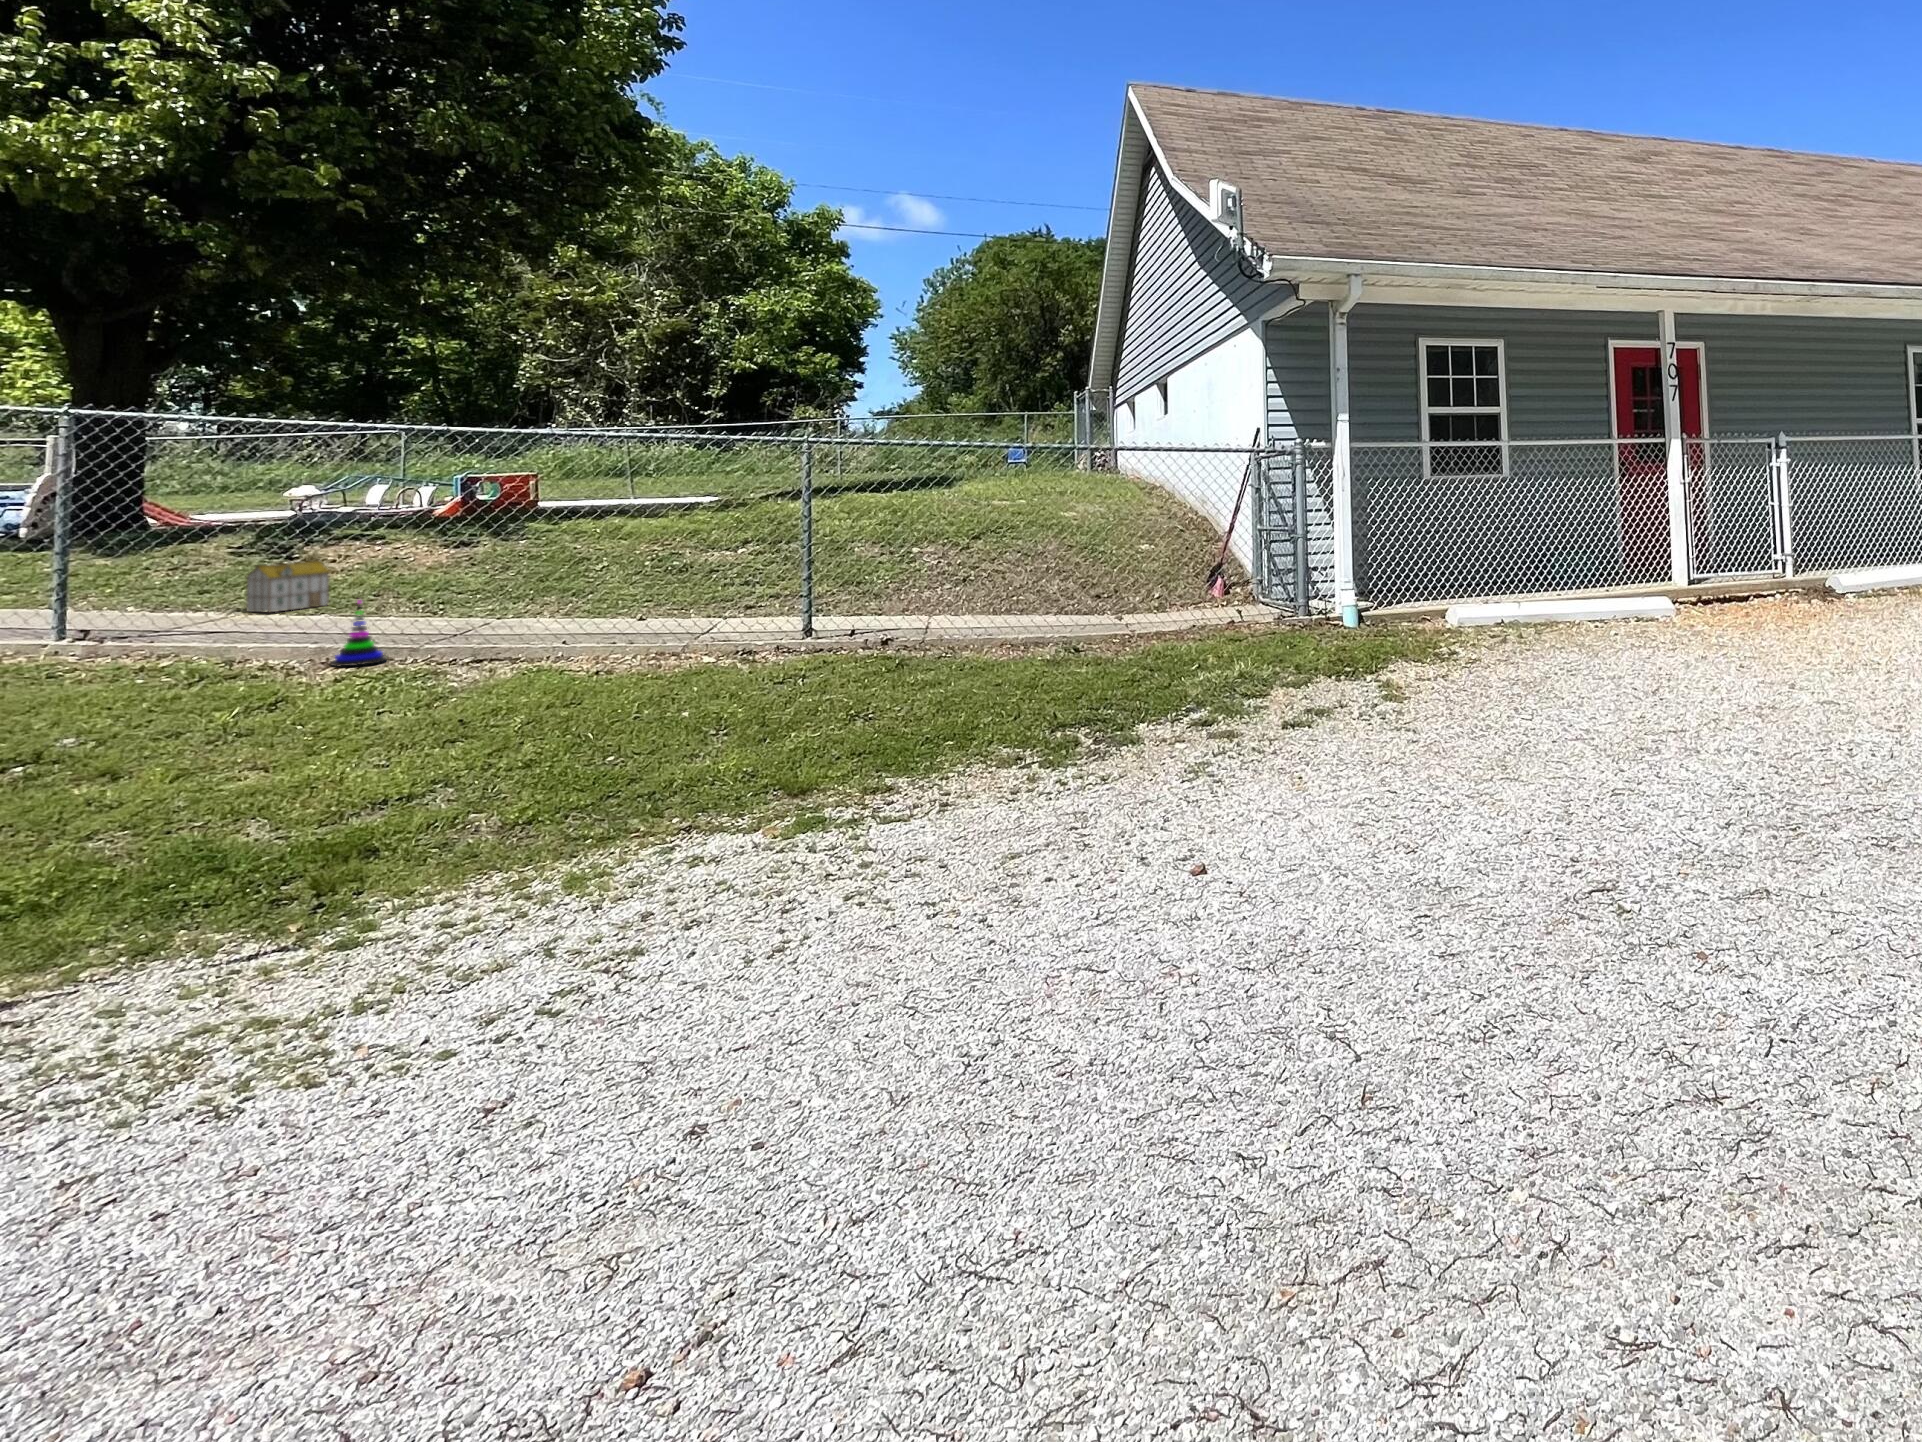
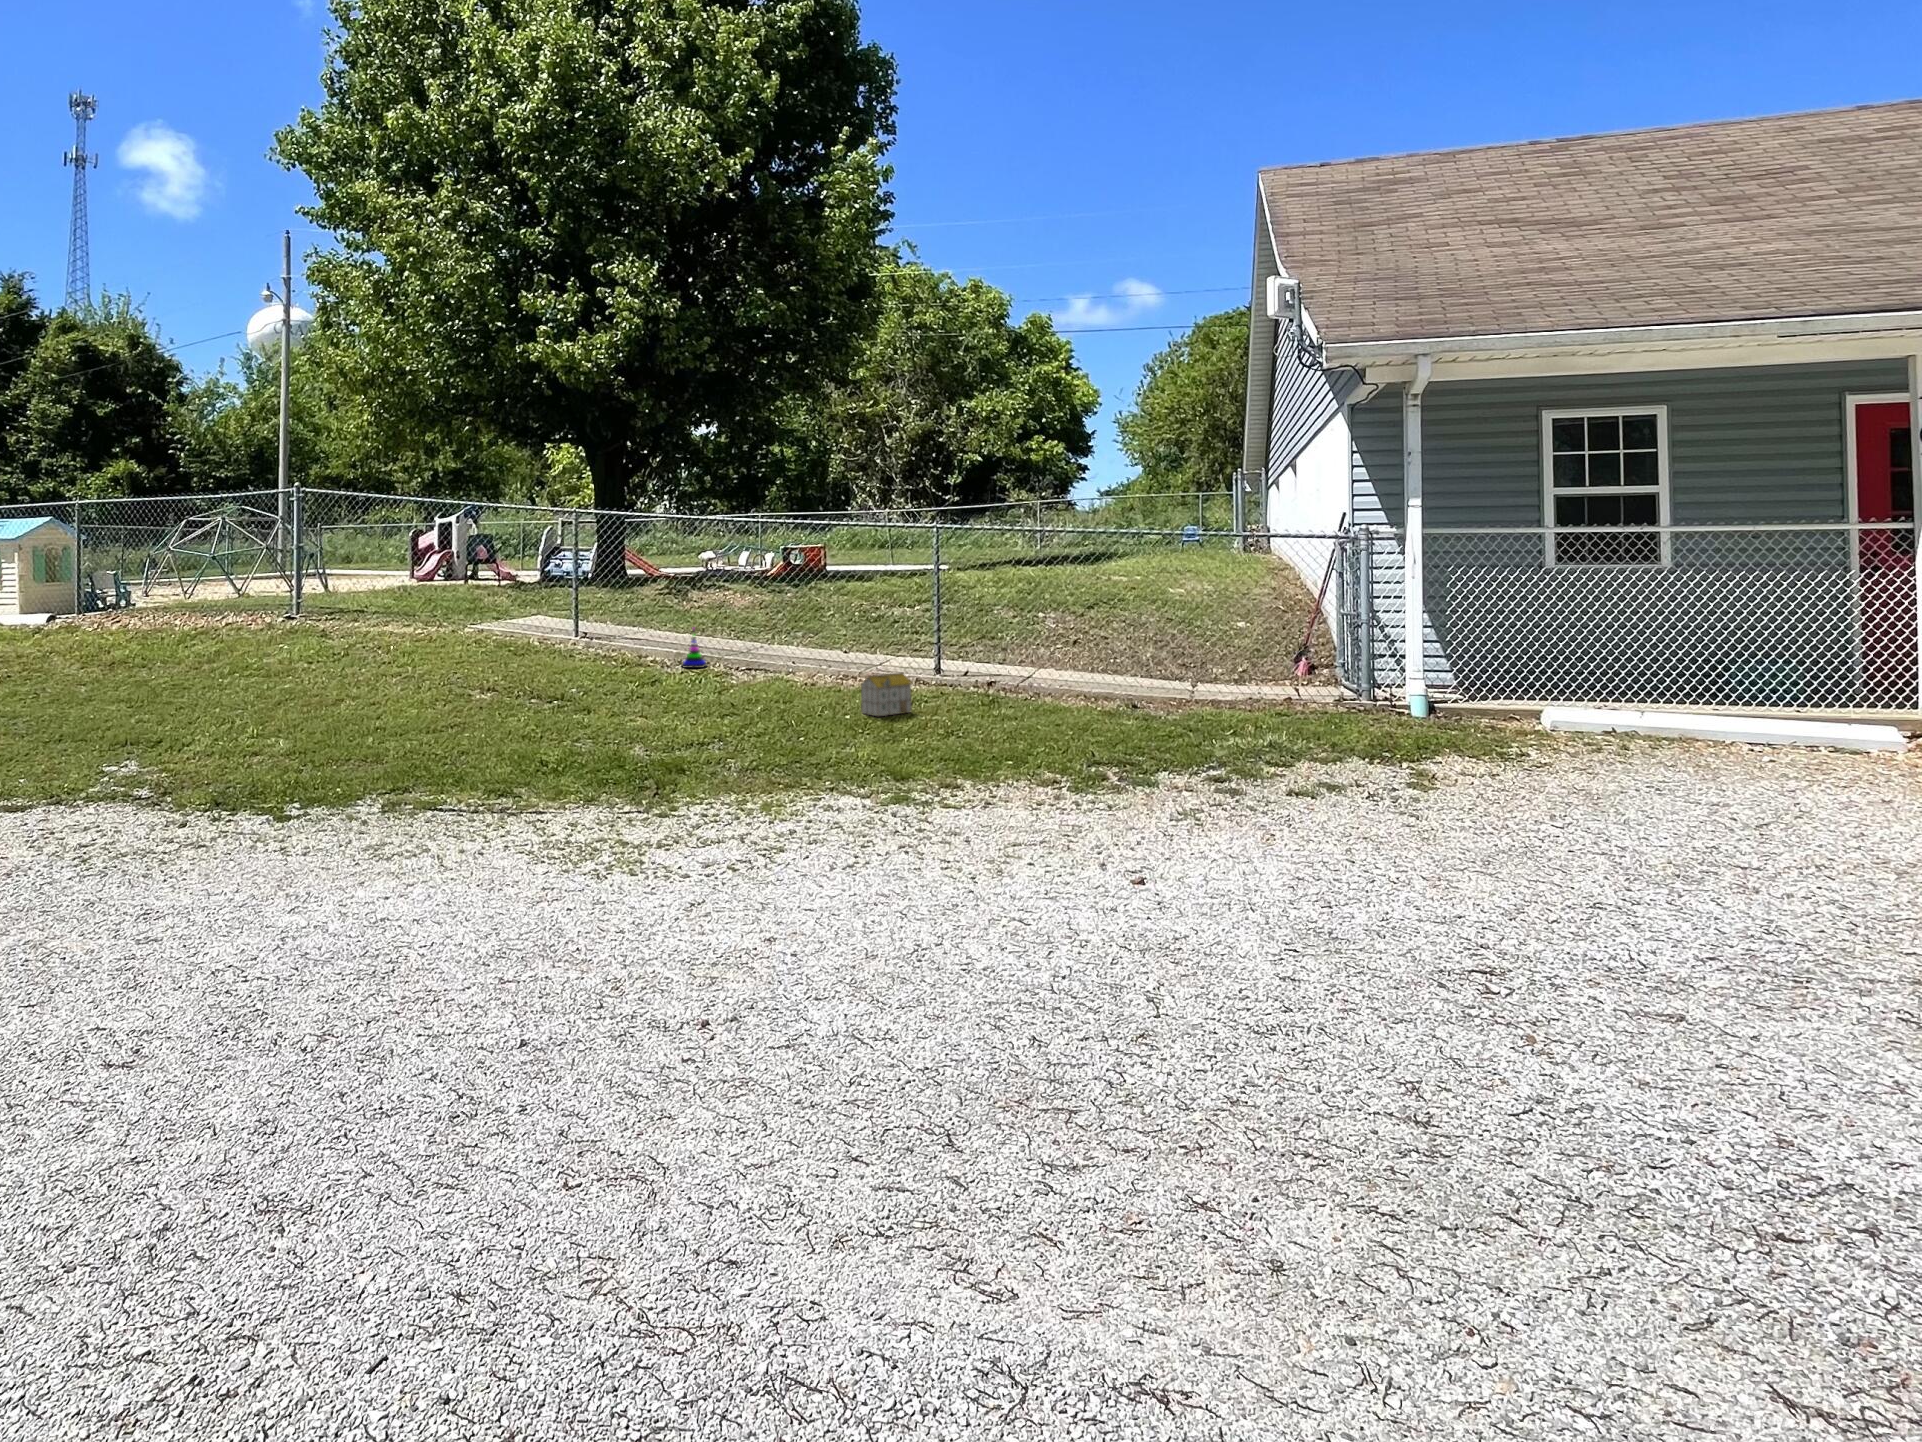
toy house: present [245,560,330,612] -> present [861,672,912,716]

